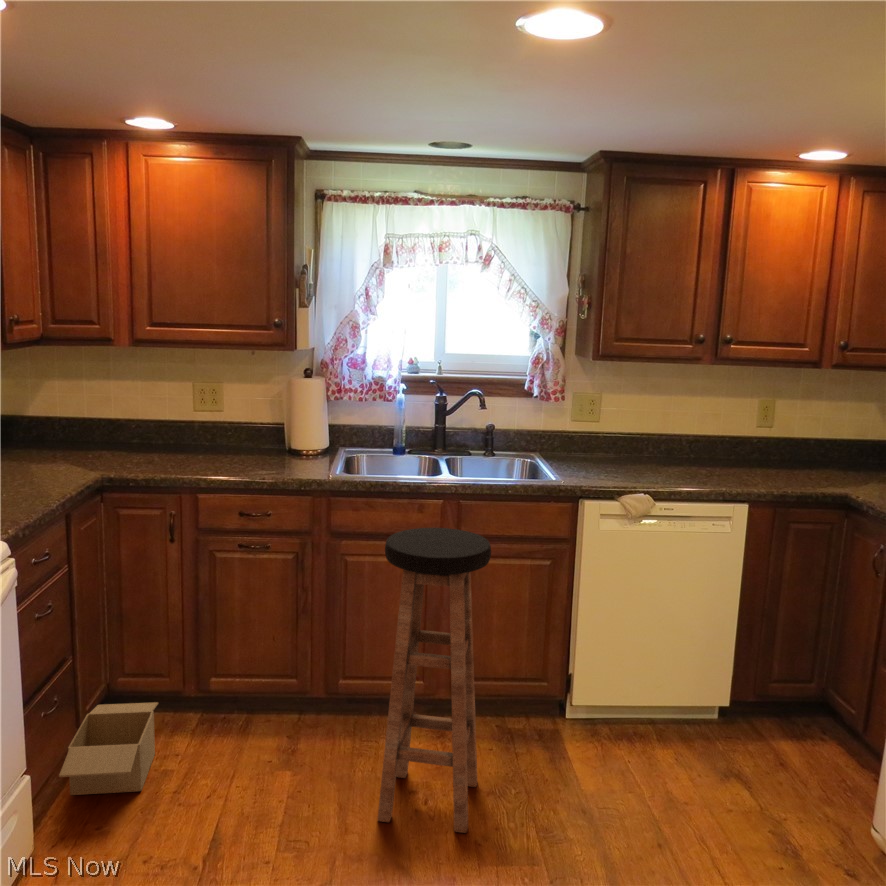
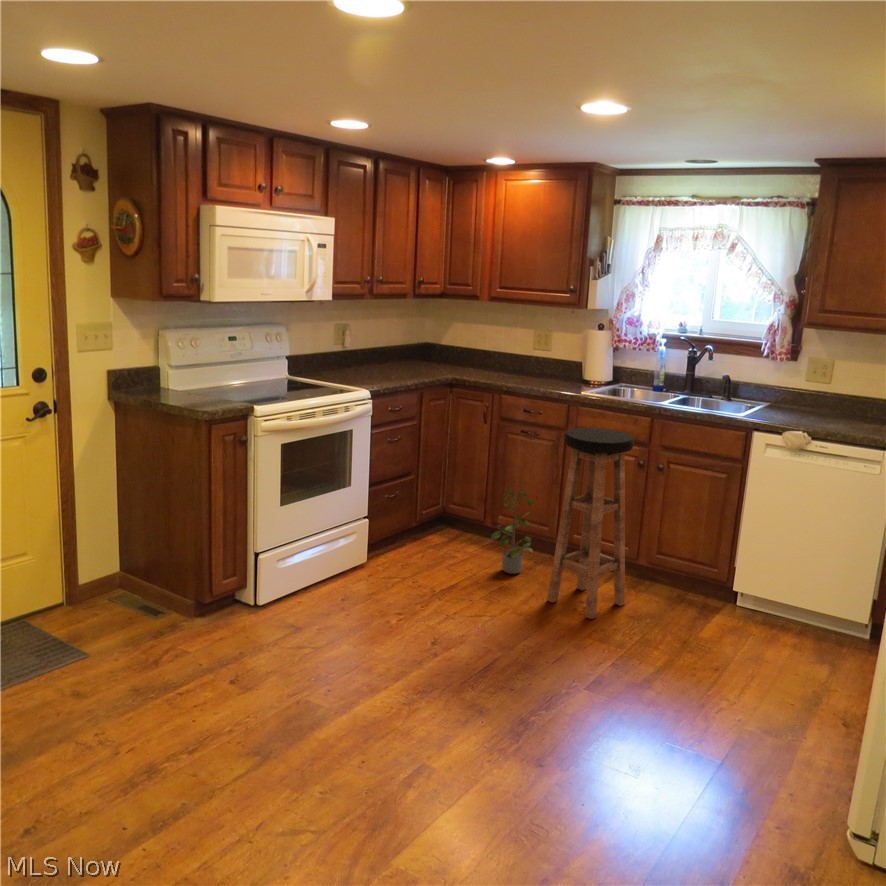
potted plant: none [241,644,329,787] -> present [491,489,532,574]
cardboard box: present [59,702,158,795] -> none [399,511,467,556]

